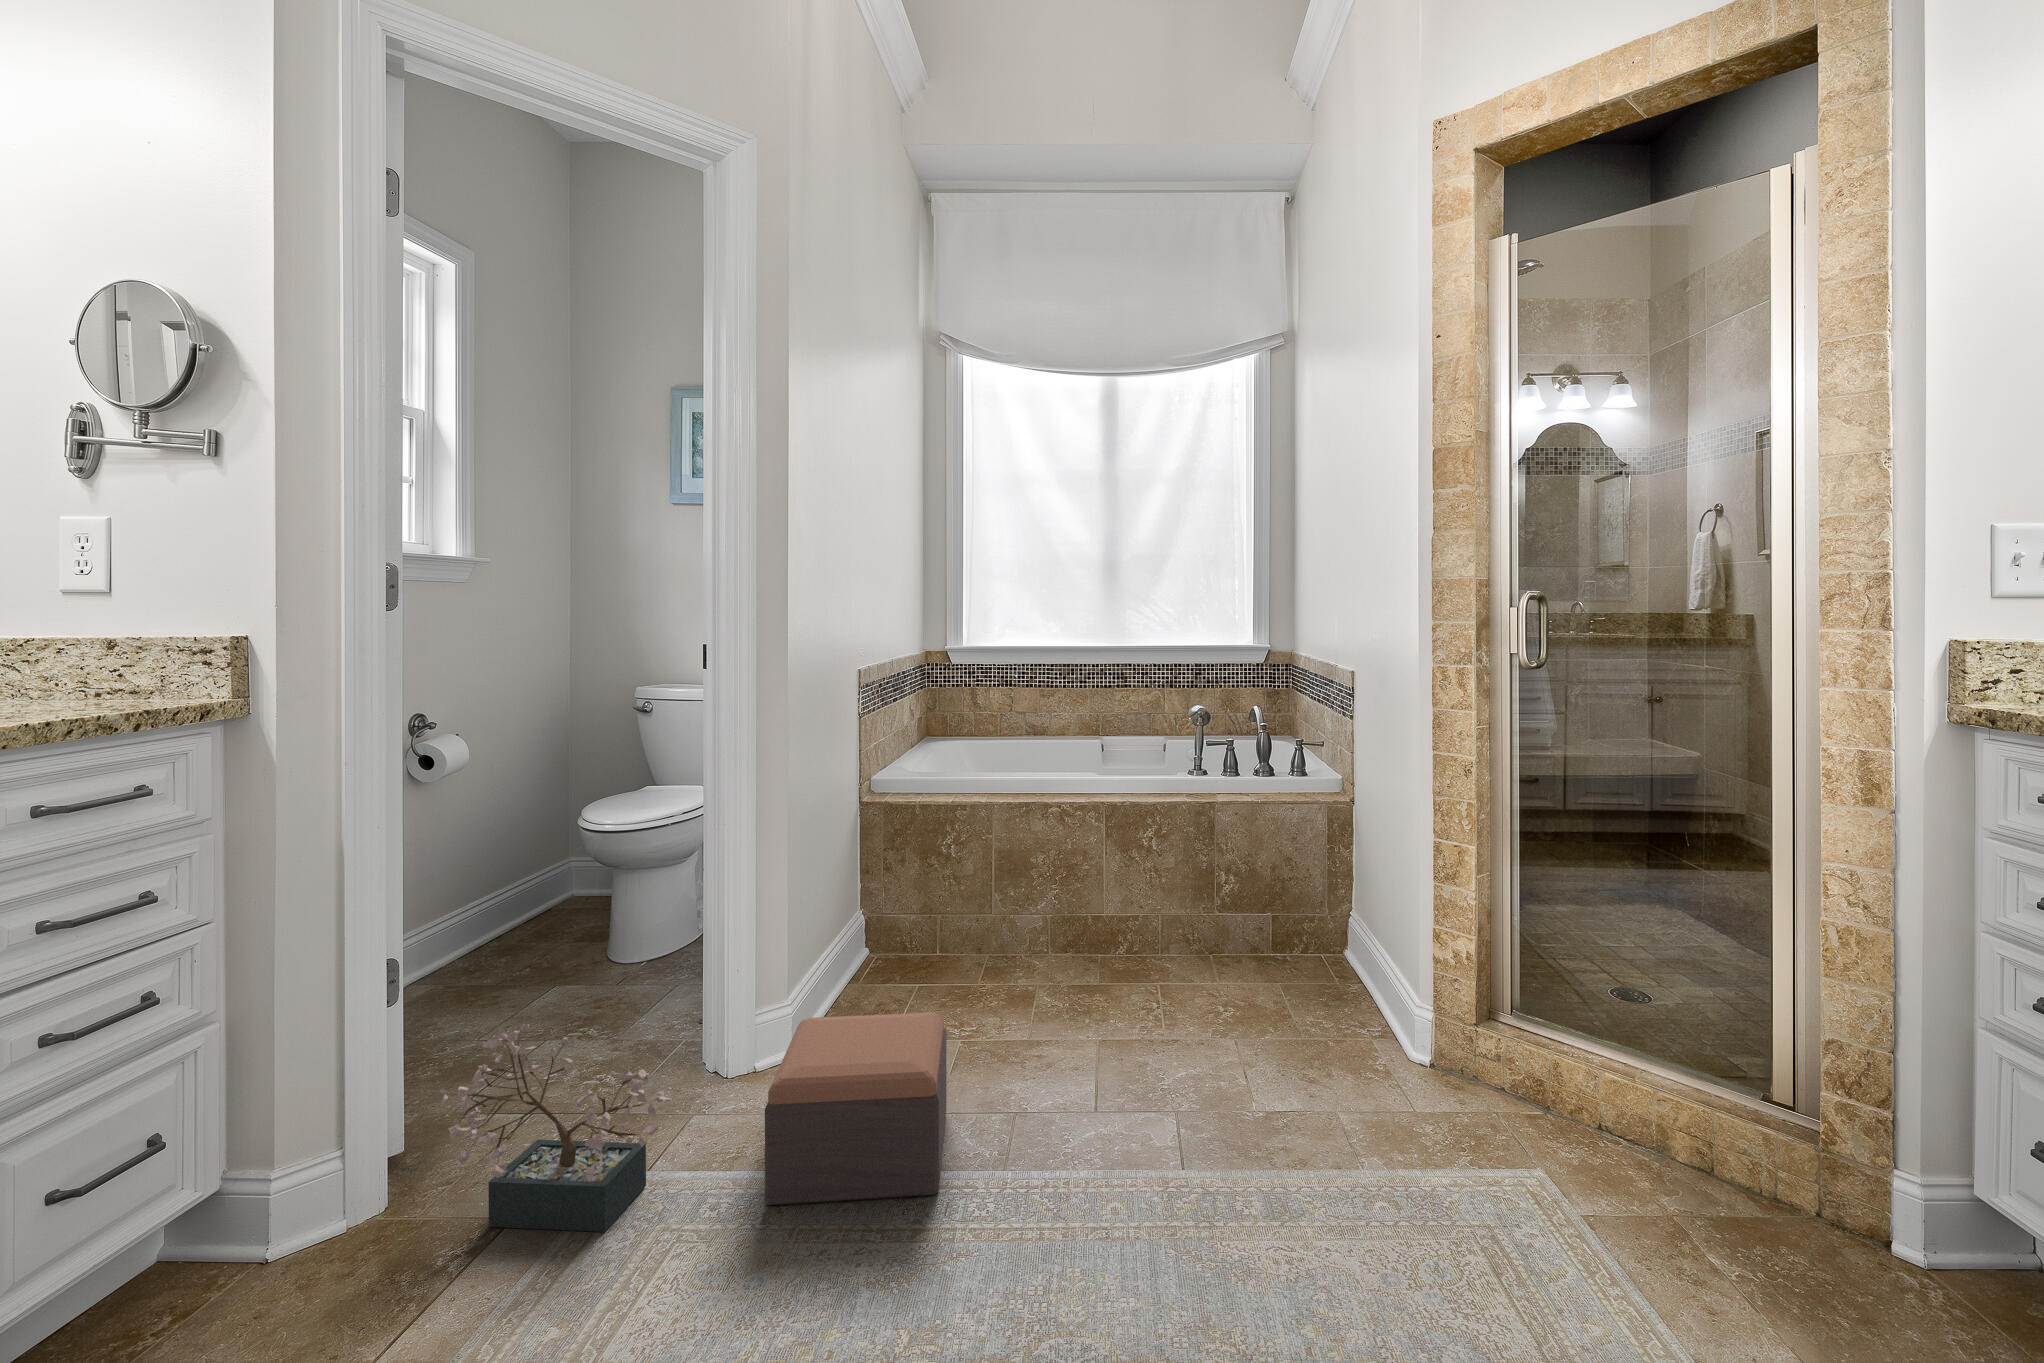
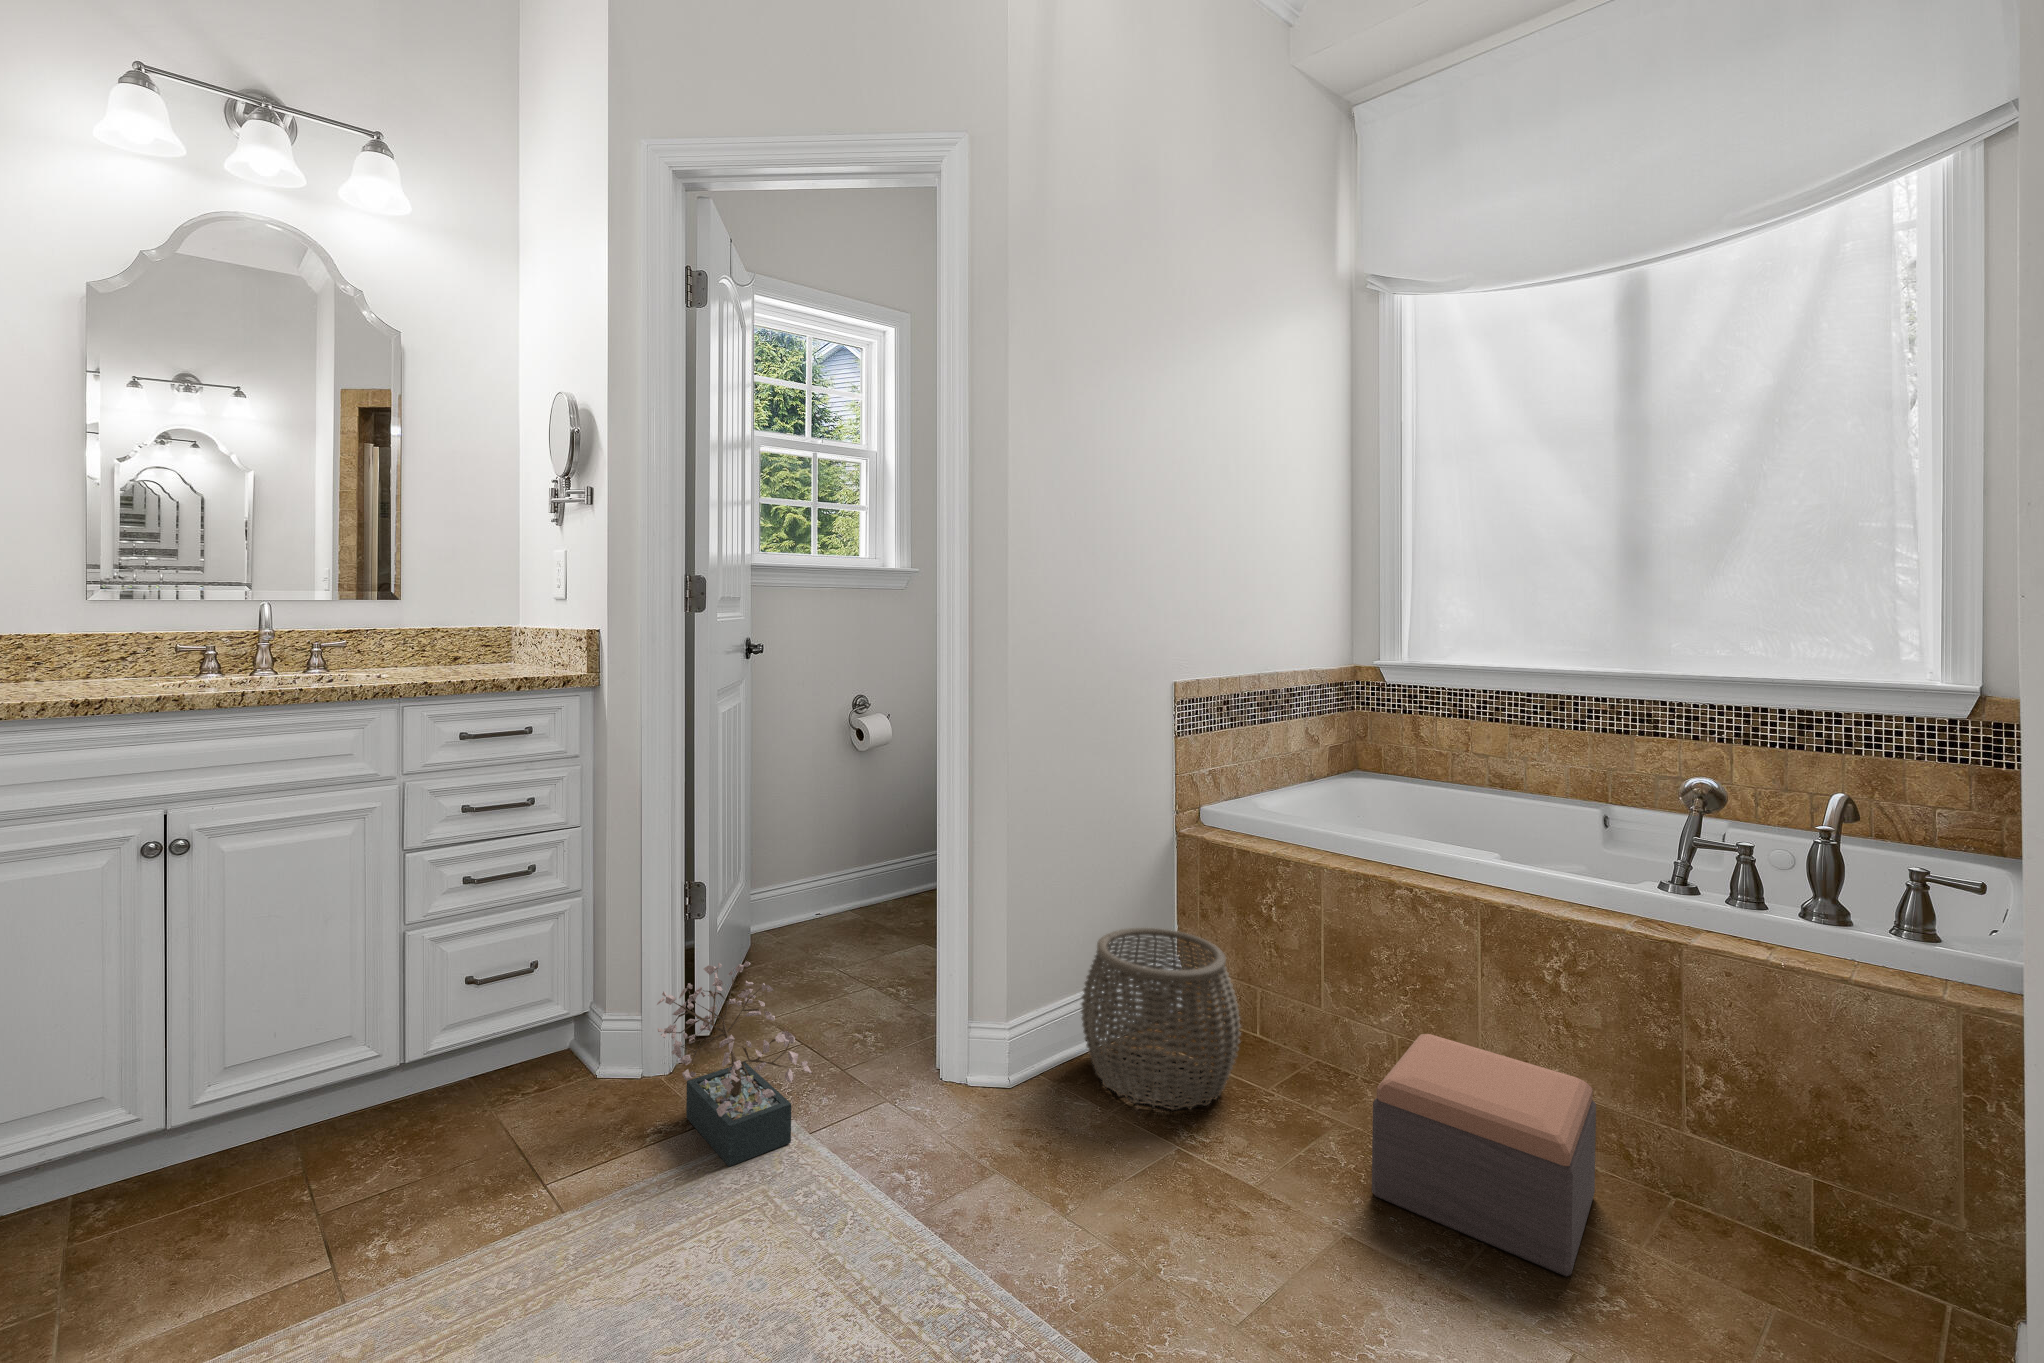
woven basket: none [835,880,974,1032] -> present [1081,928,1241,1110]
footstool: present [765,1013,947,1205] -> present [1372,1034,1596,1277]

